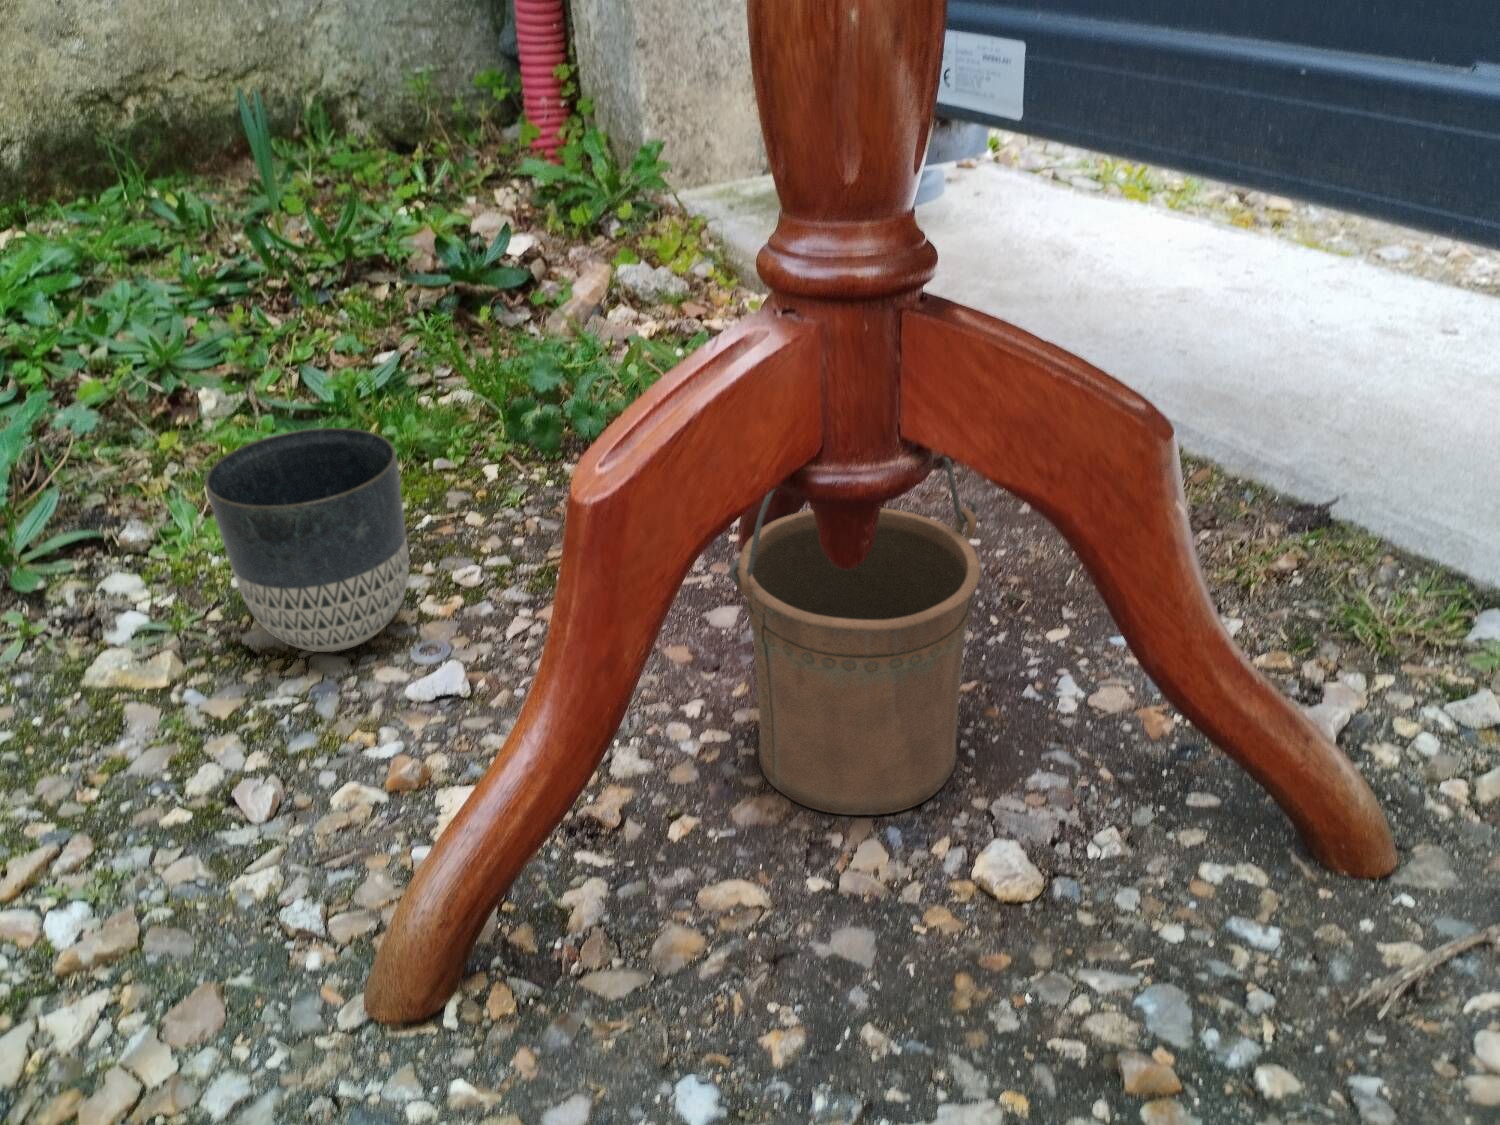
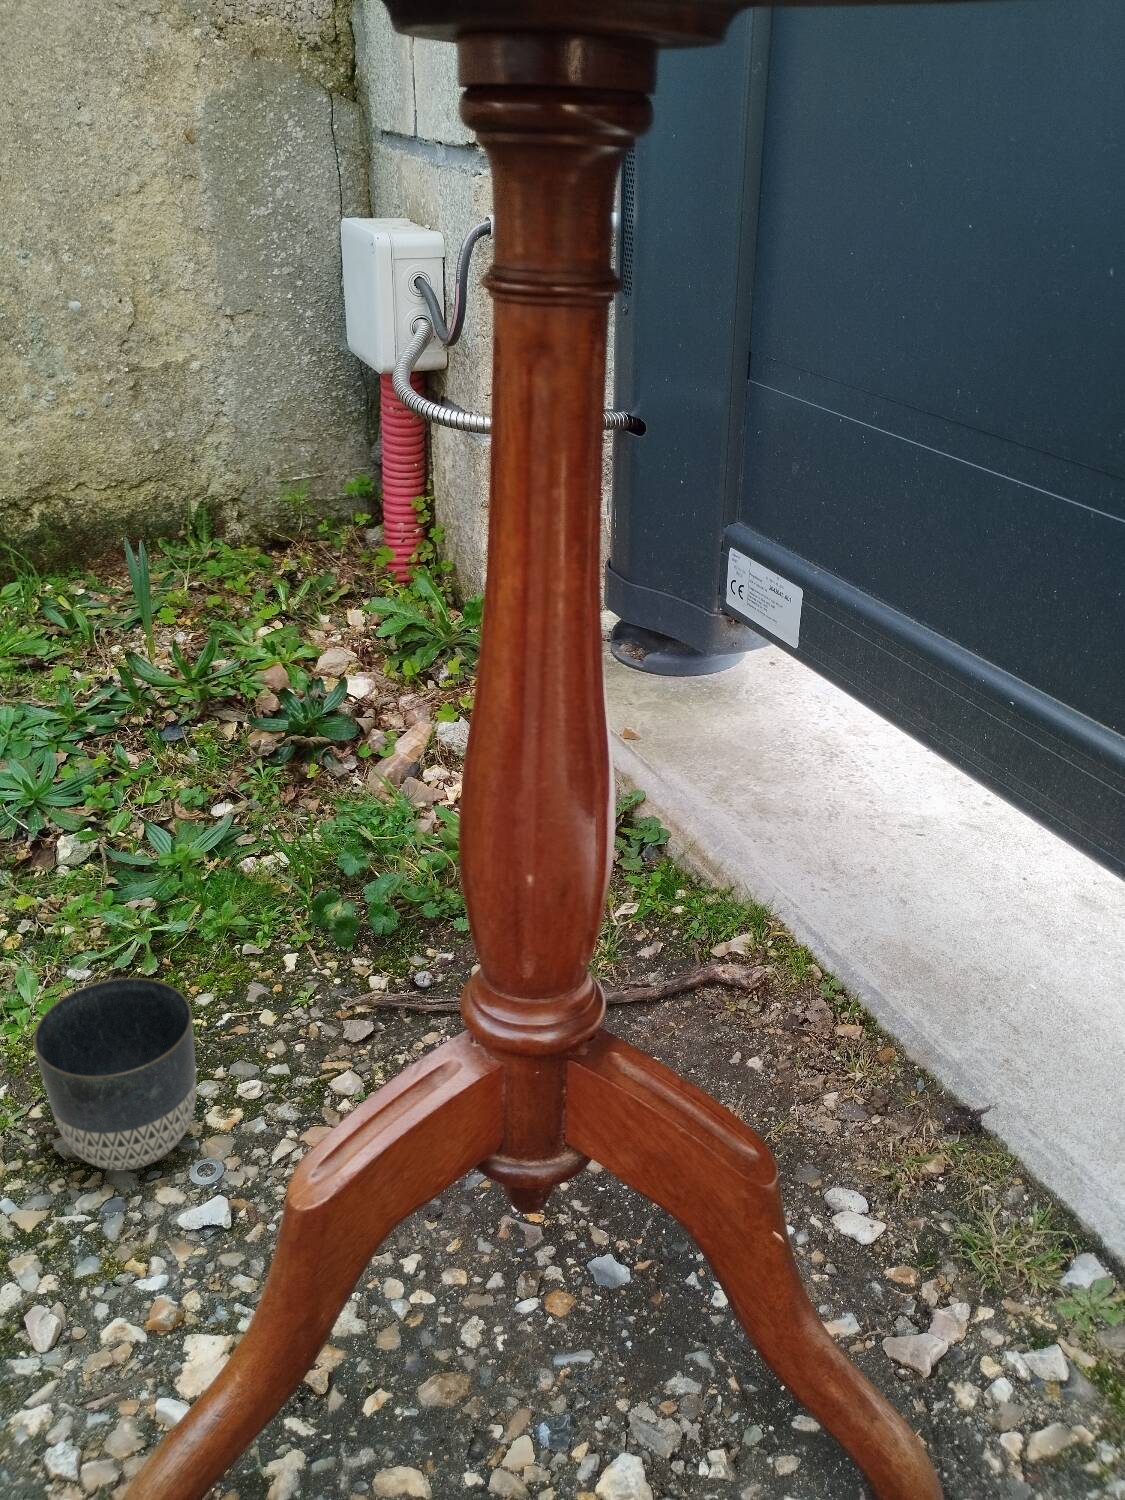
bucket: present [729,456,980,815] -> none [426,1111,641,1410]

